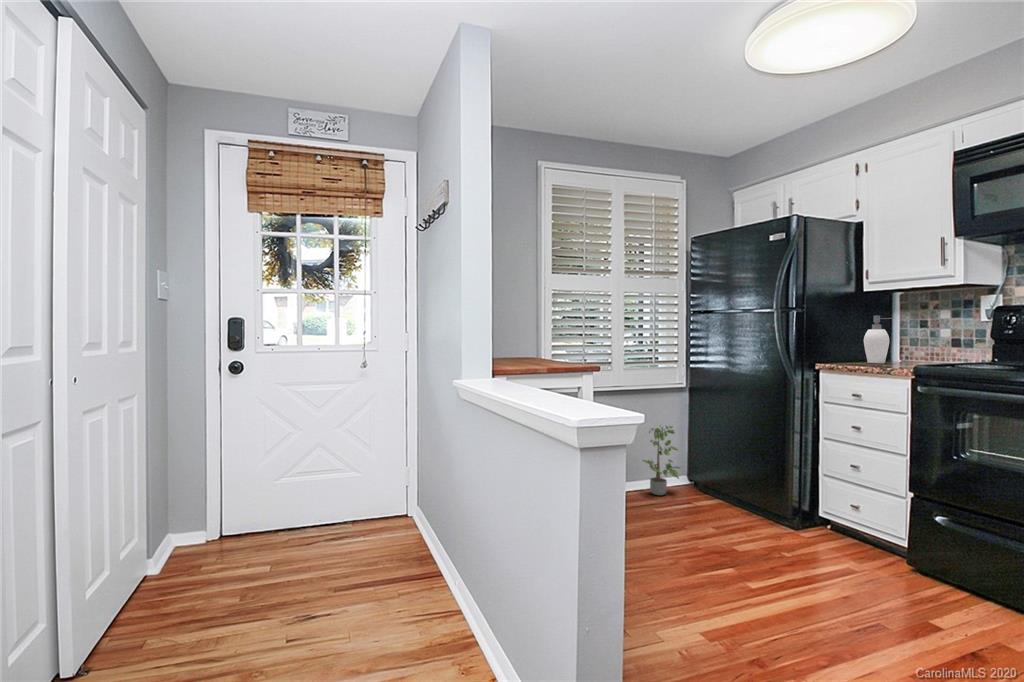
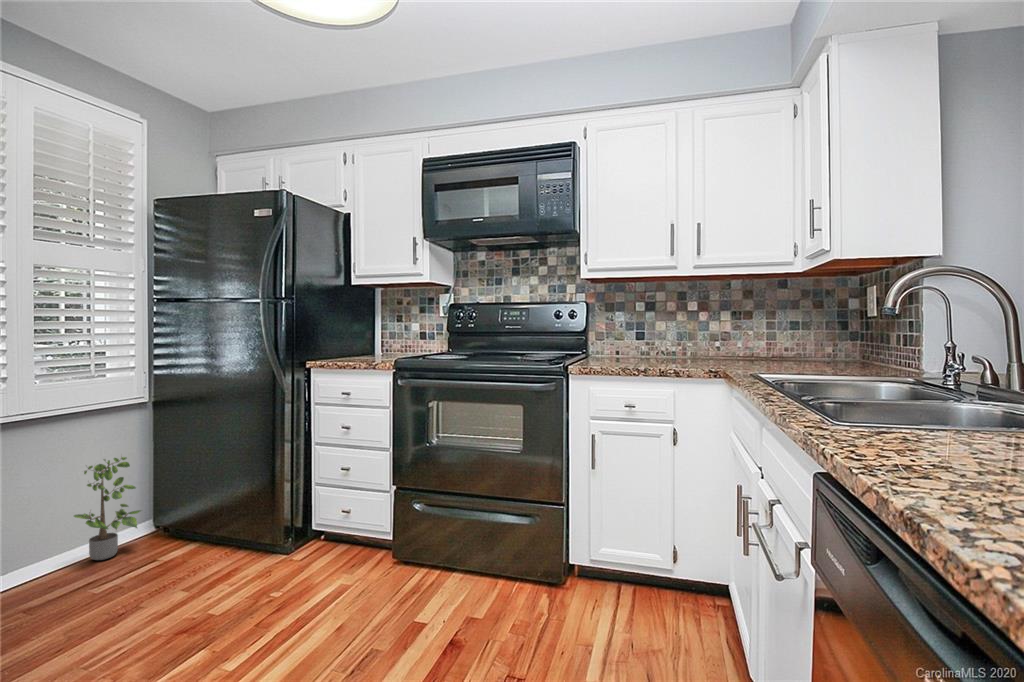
soap dispenser: present [864,316,894,363] -> none [352,311,379,360]

